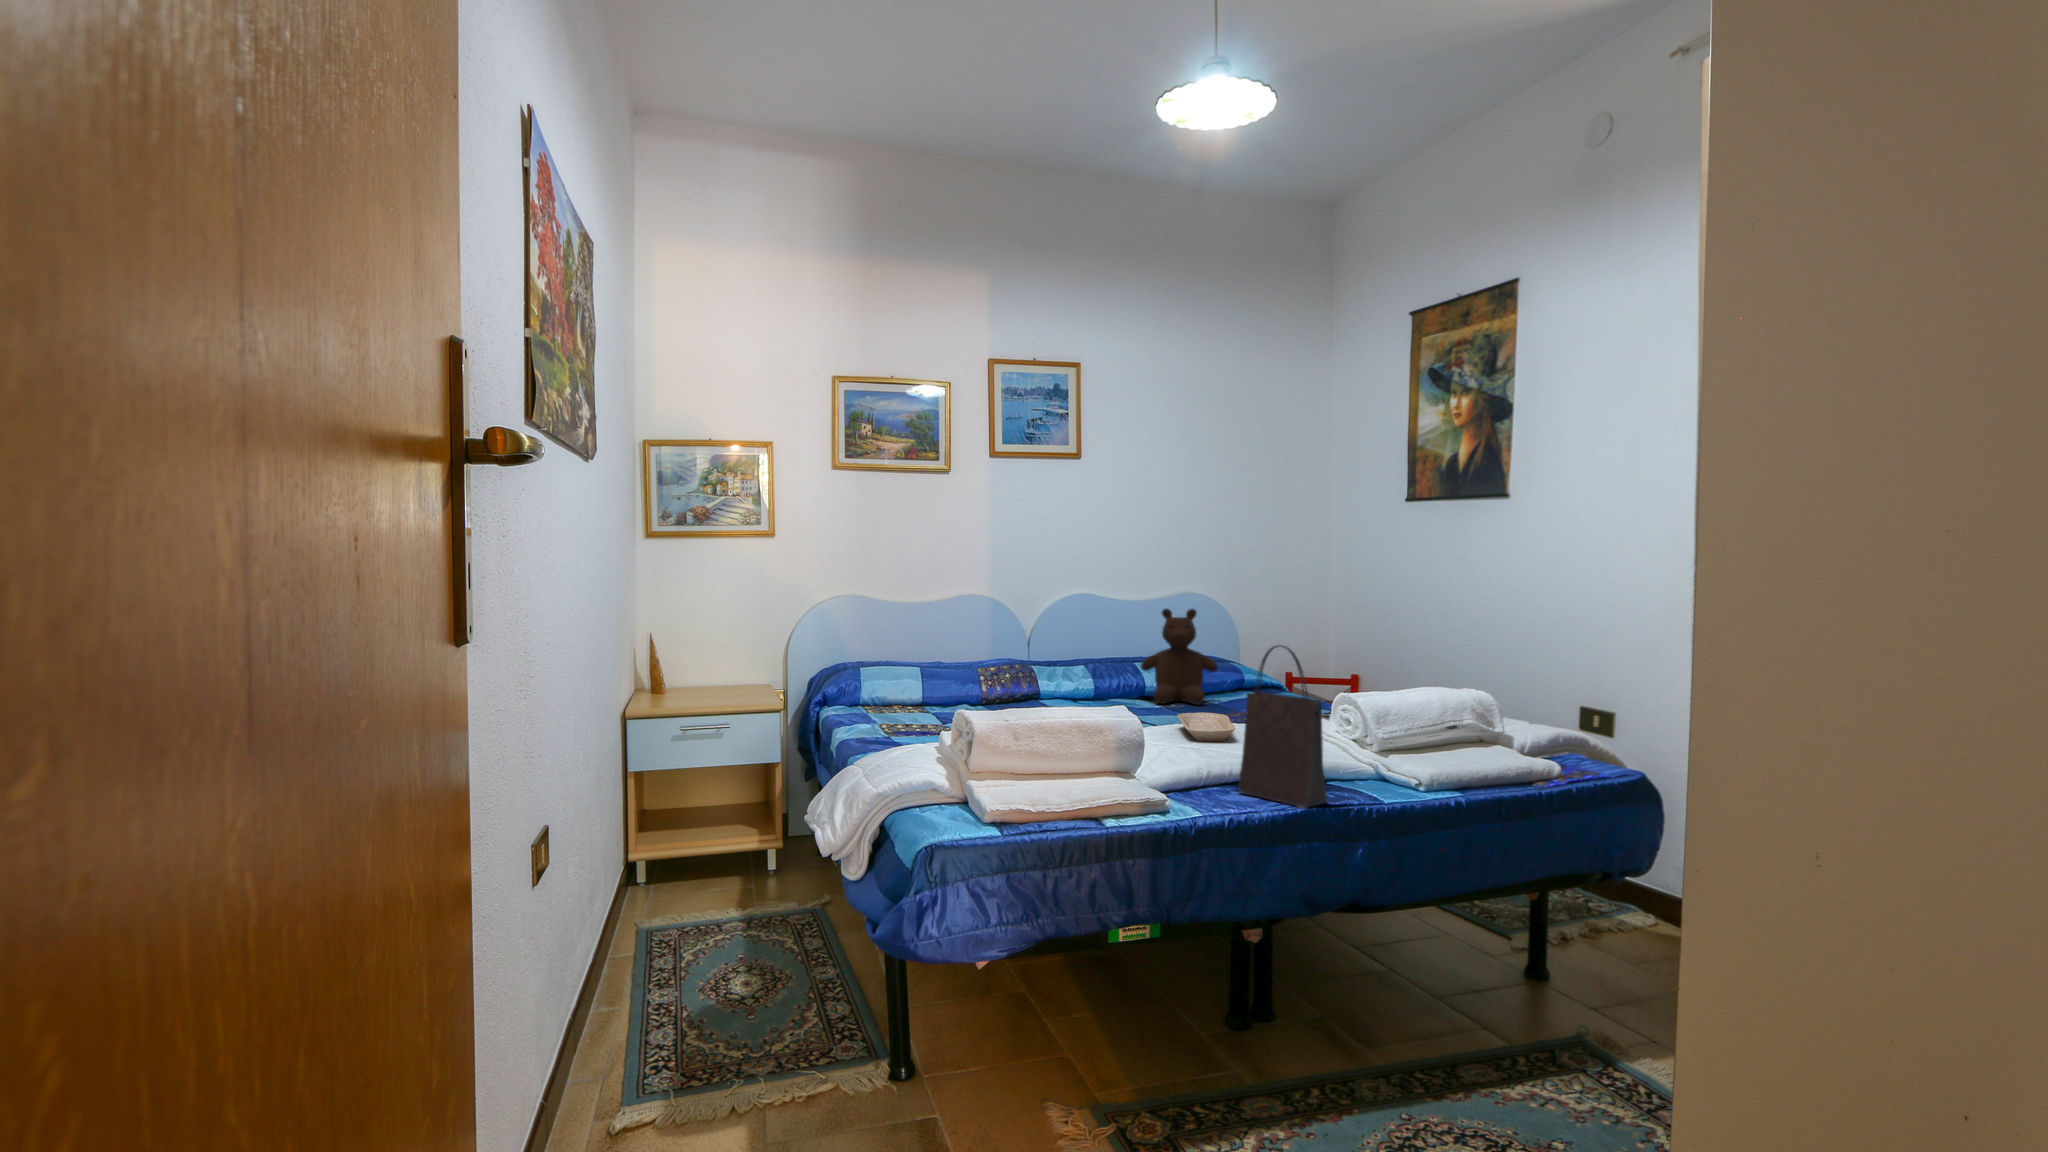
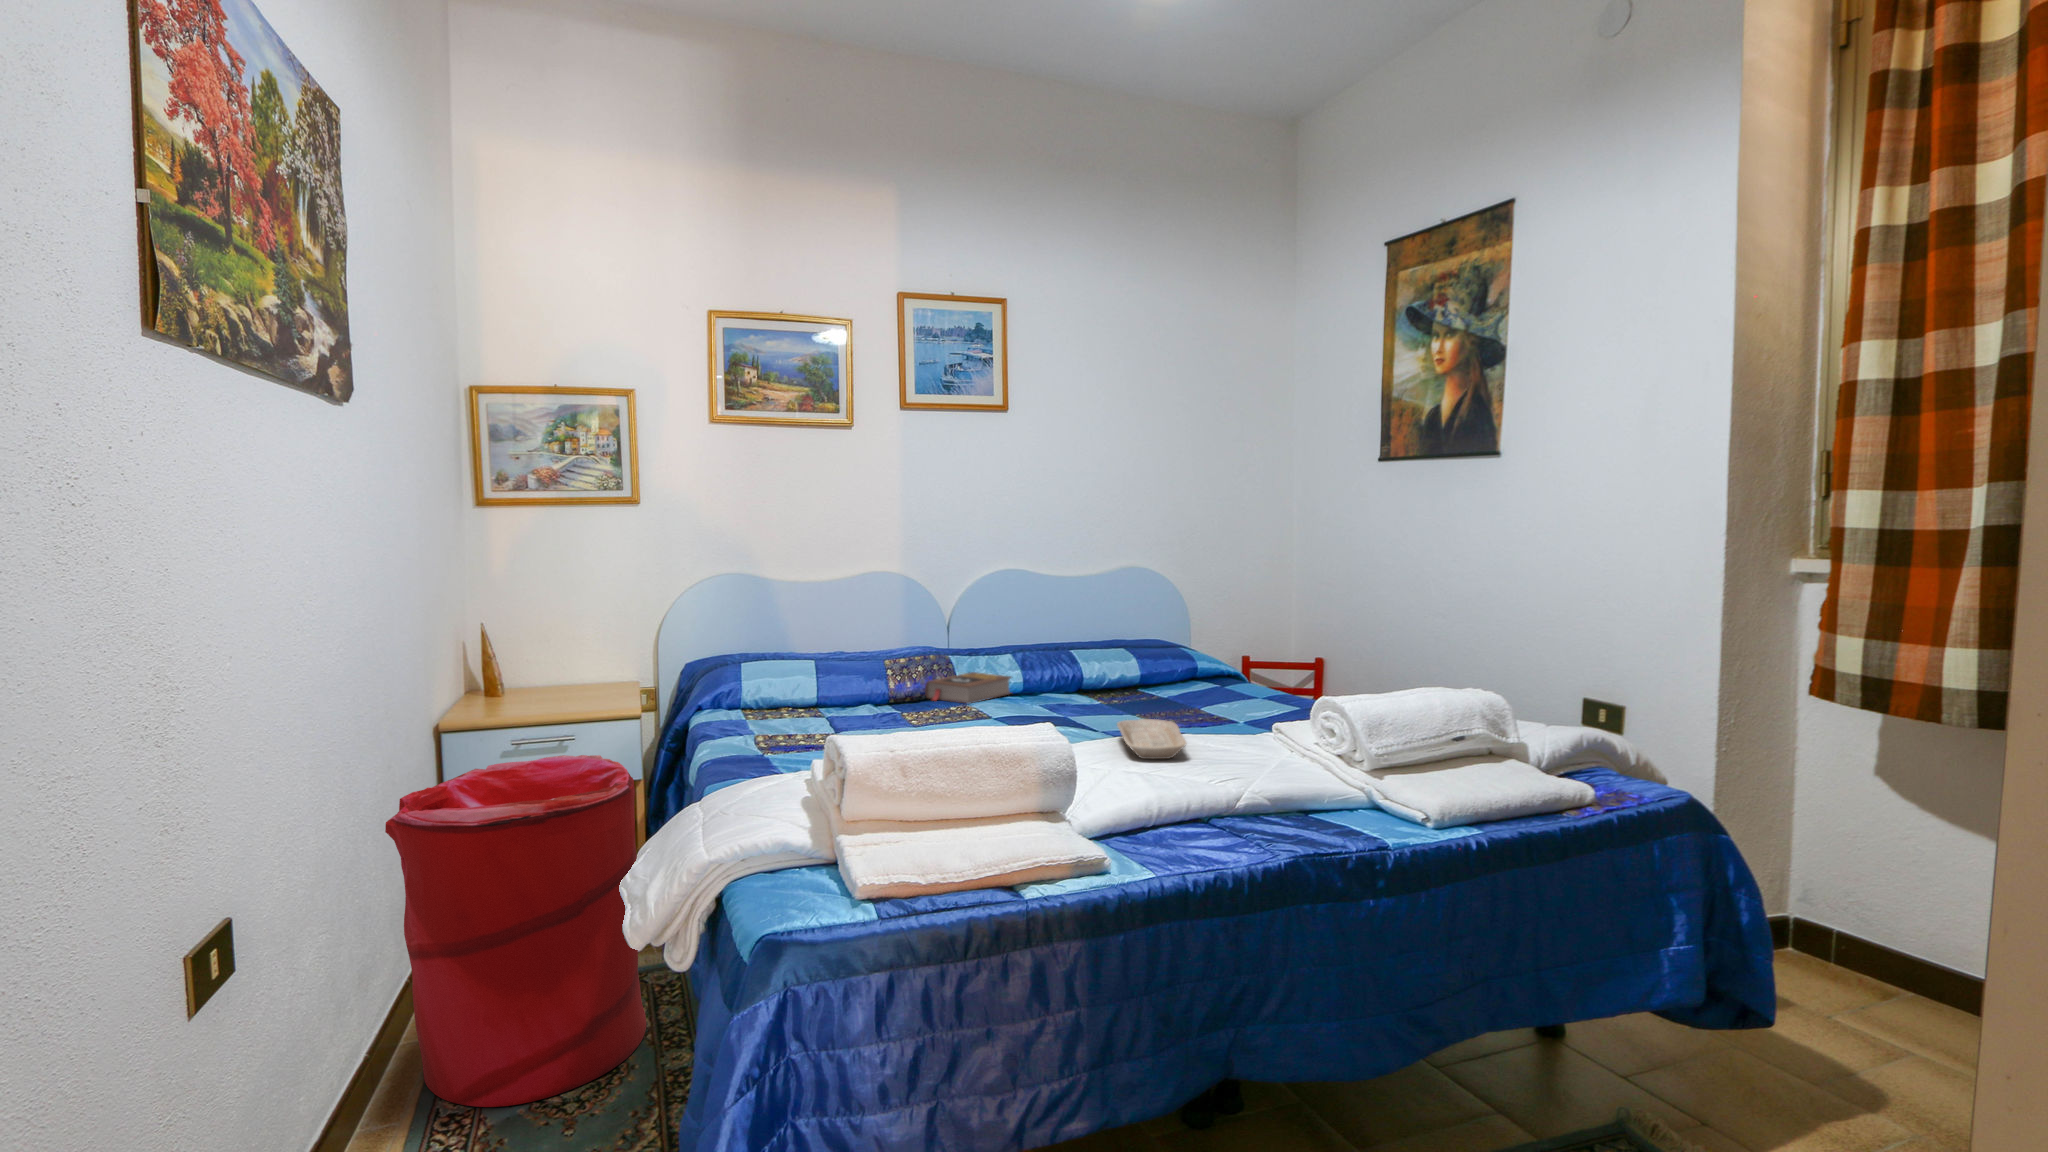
teddy bear: present [1141,609,1218,705] -> none [1077,588,1166,702]
handbag: present [1238,645,1330,808] -> none [1189,651,1307,860]
book: none [1011,680,1085,705] -> present [925,672,1011,704]
laundry hamper: none [609,733,796,1000] -> present [385,755,646,1107]

